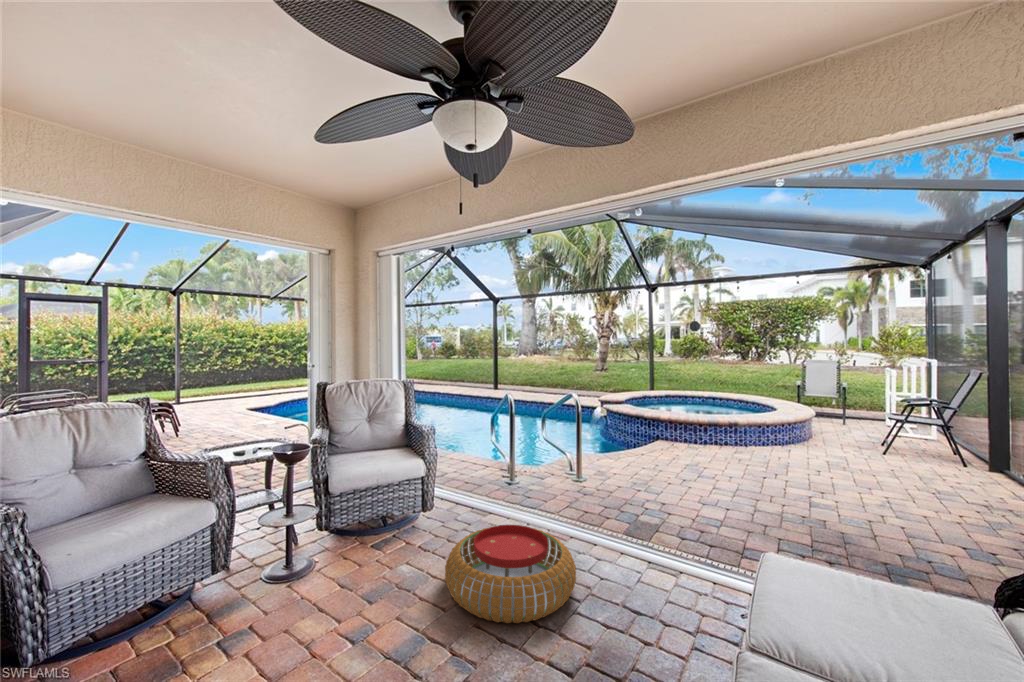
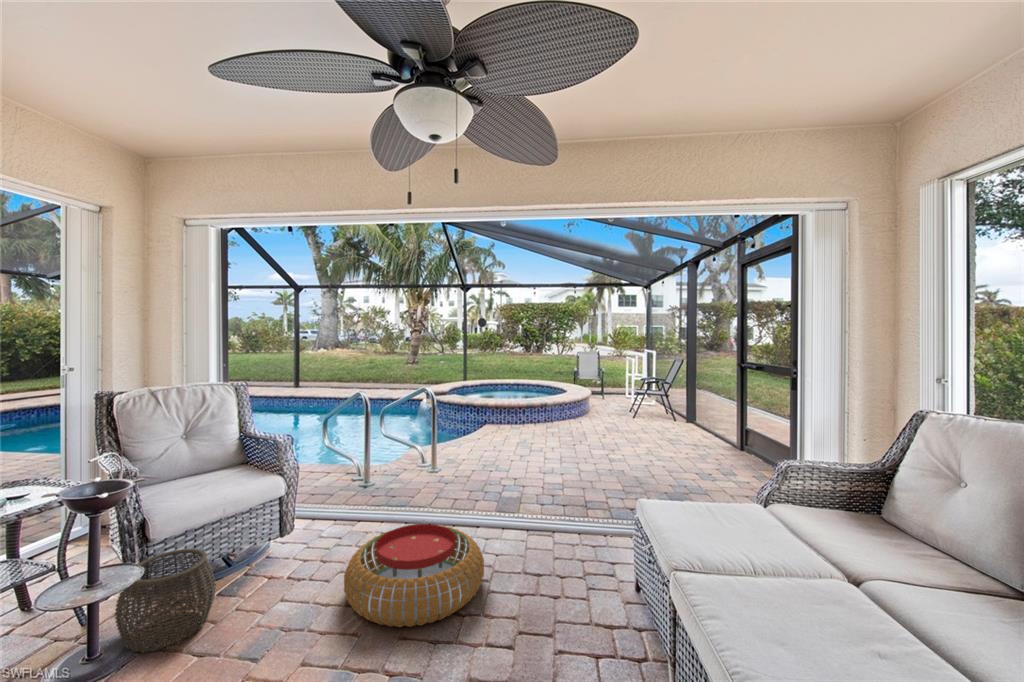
woven basket: none [298,504,363,576] -> present [115,549,216,652]

